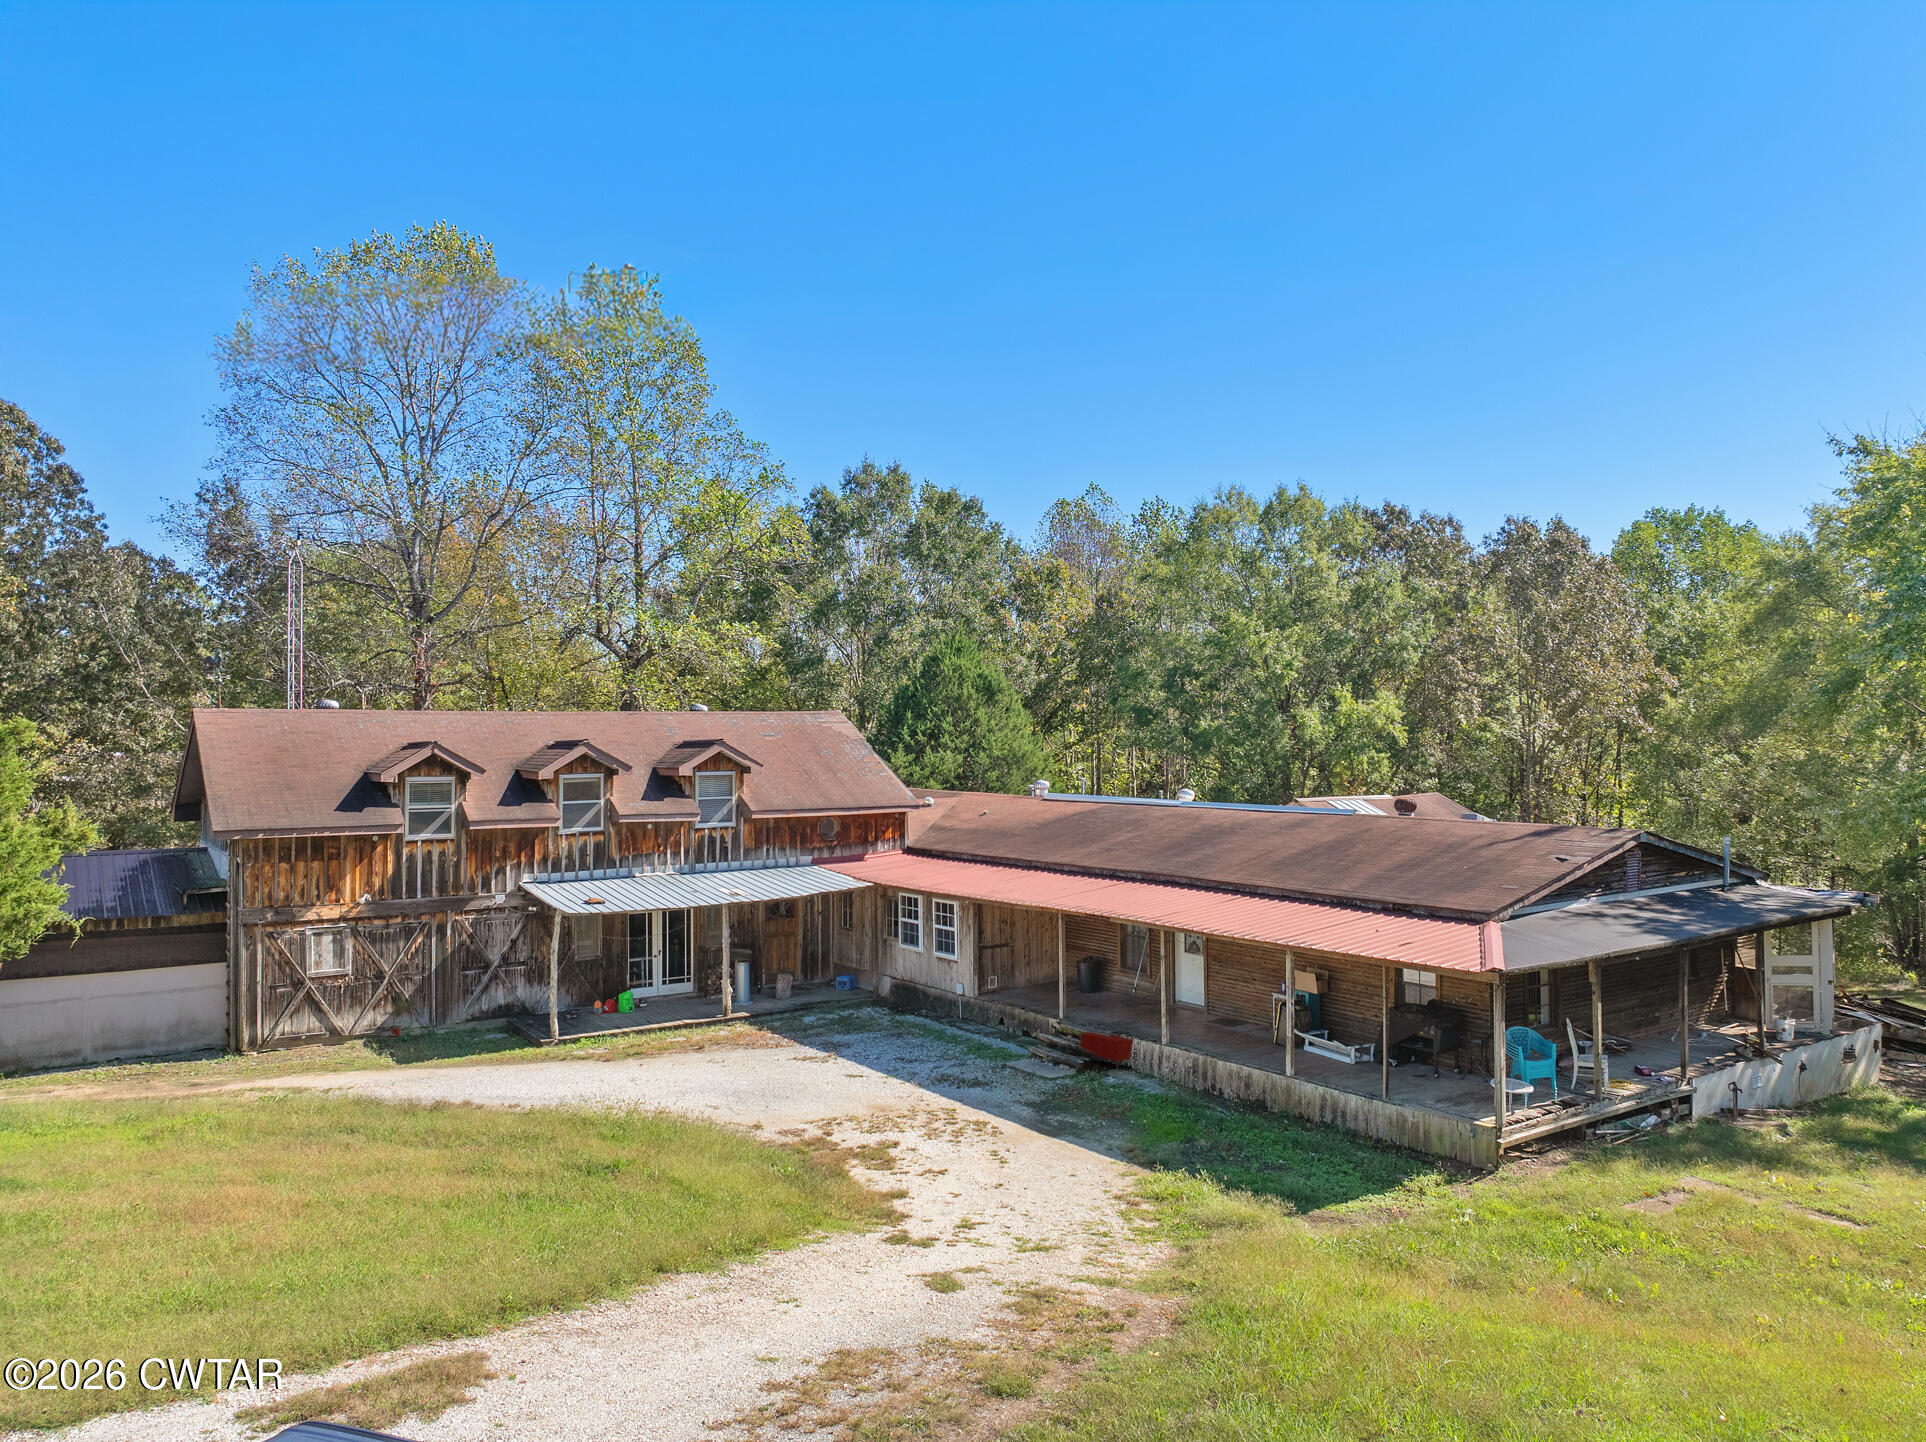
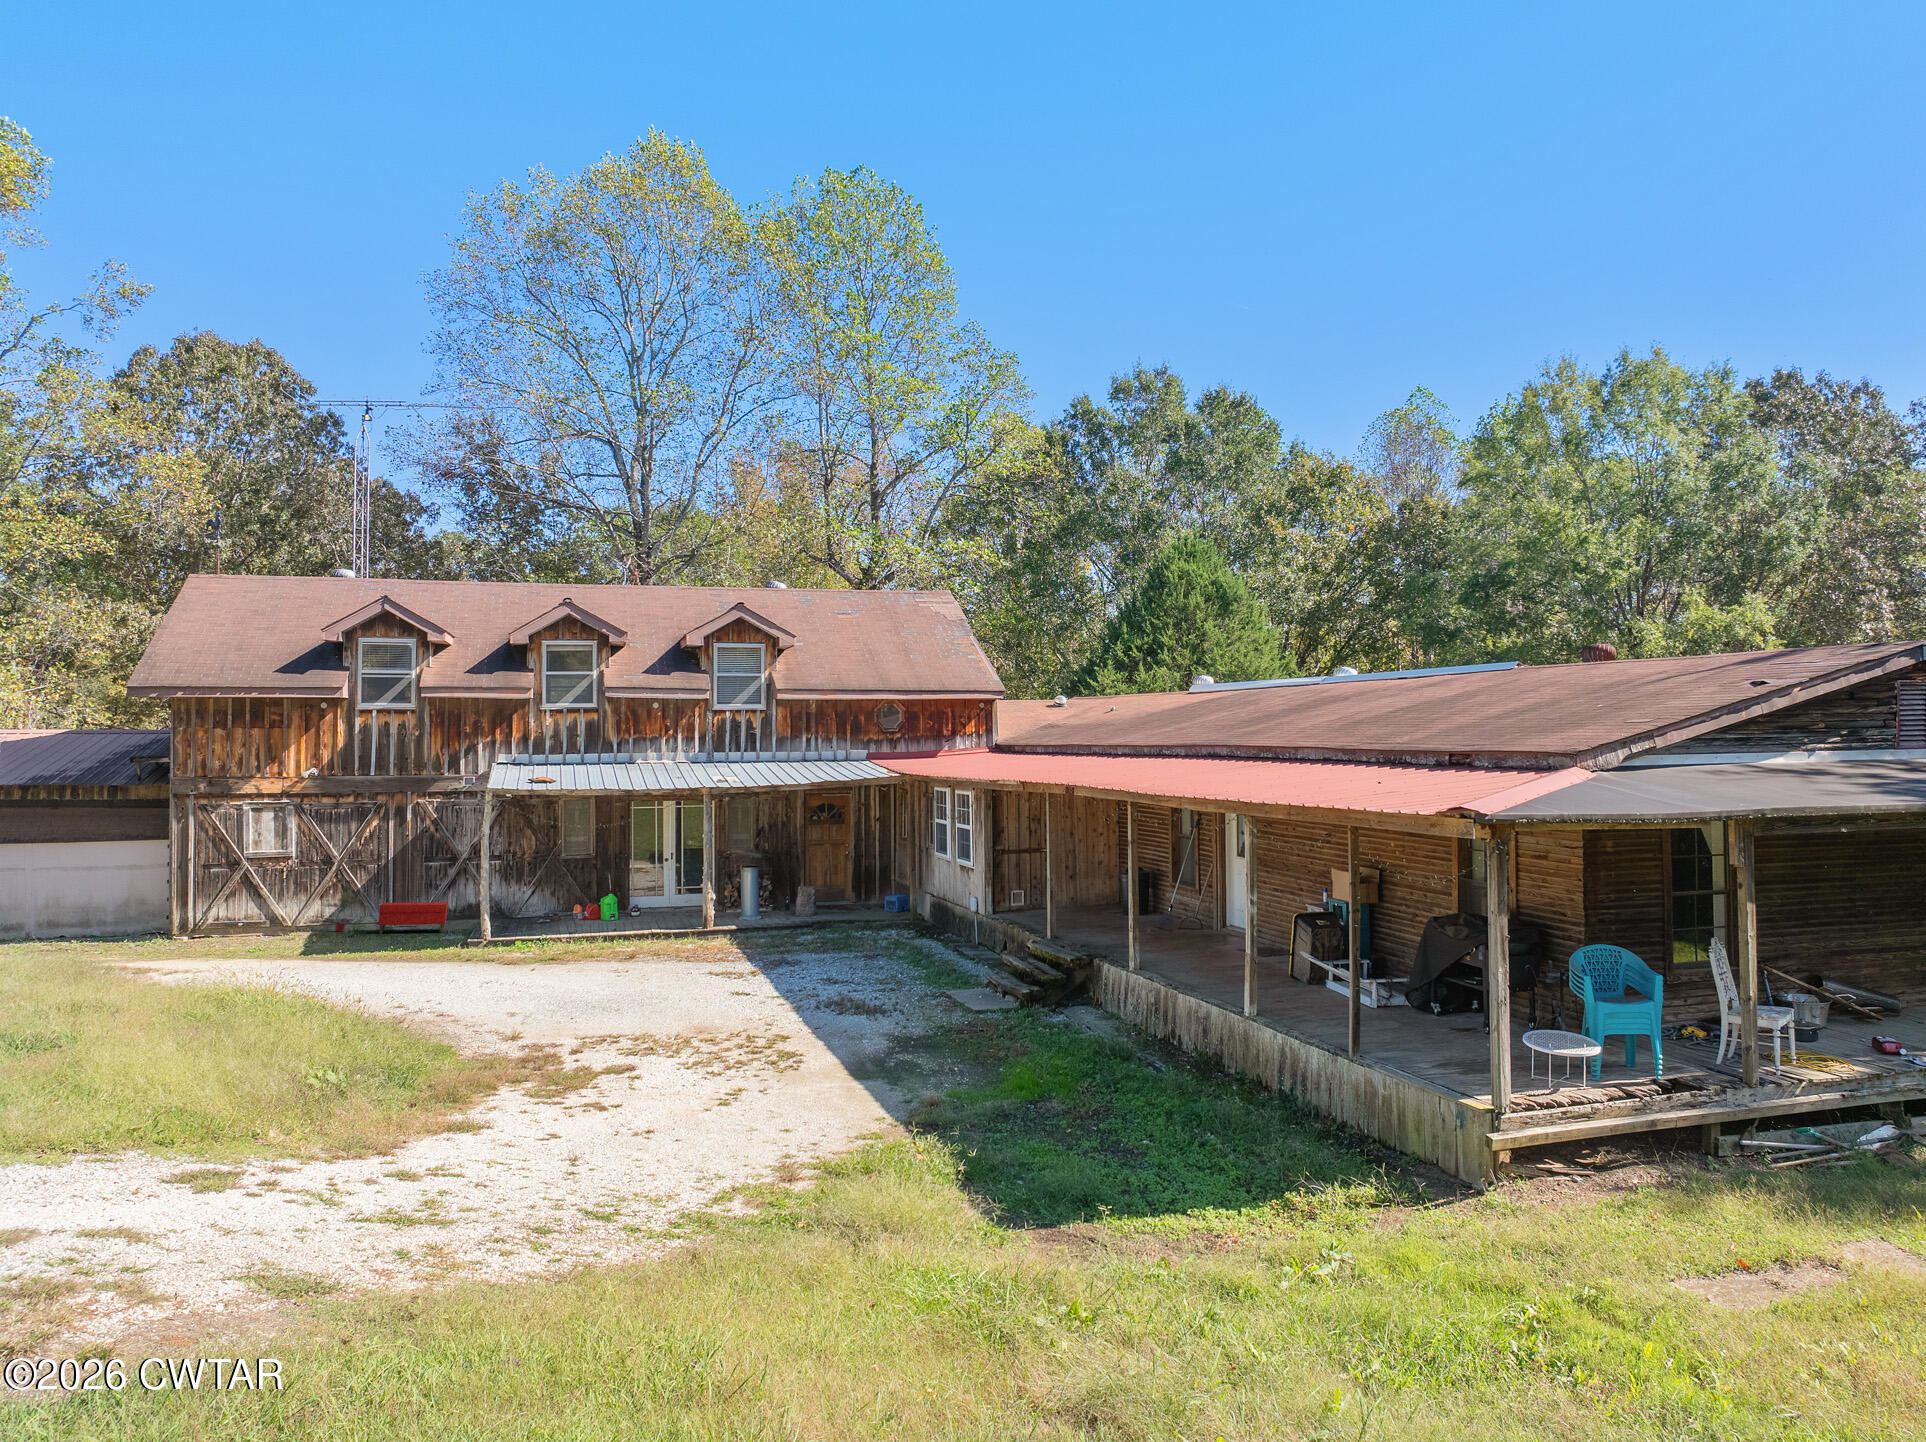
bench: present [1080,1031,1134,1070] -> present [379,902,448,934]

